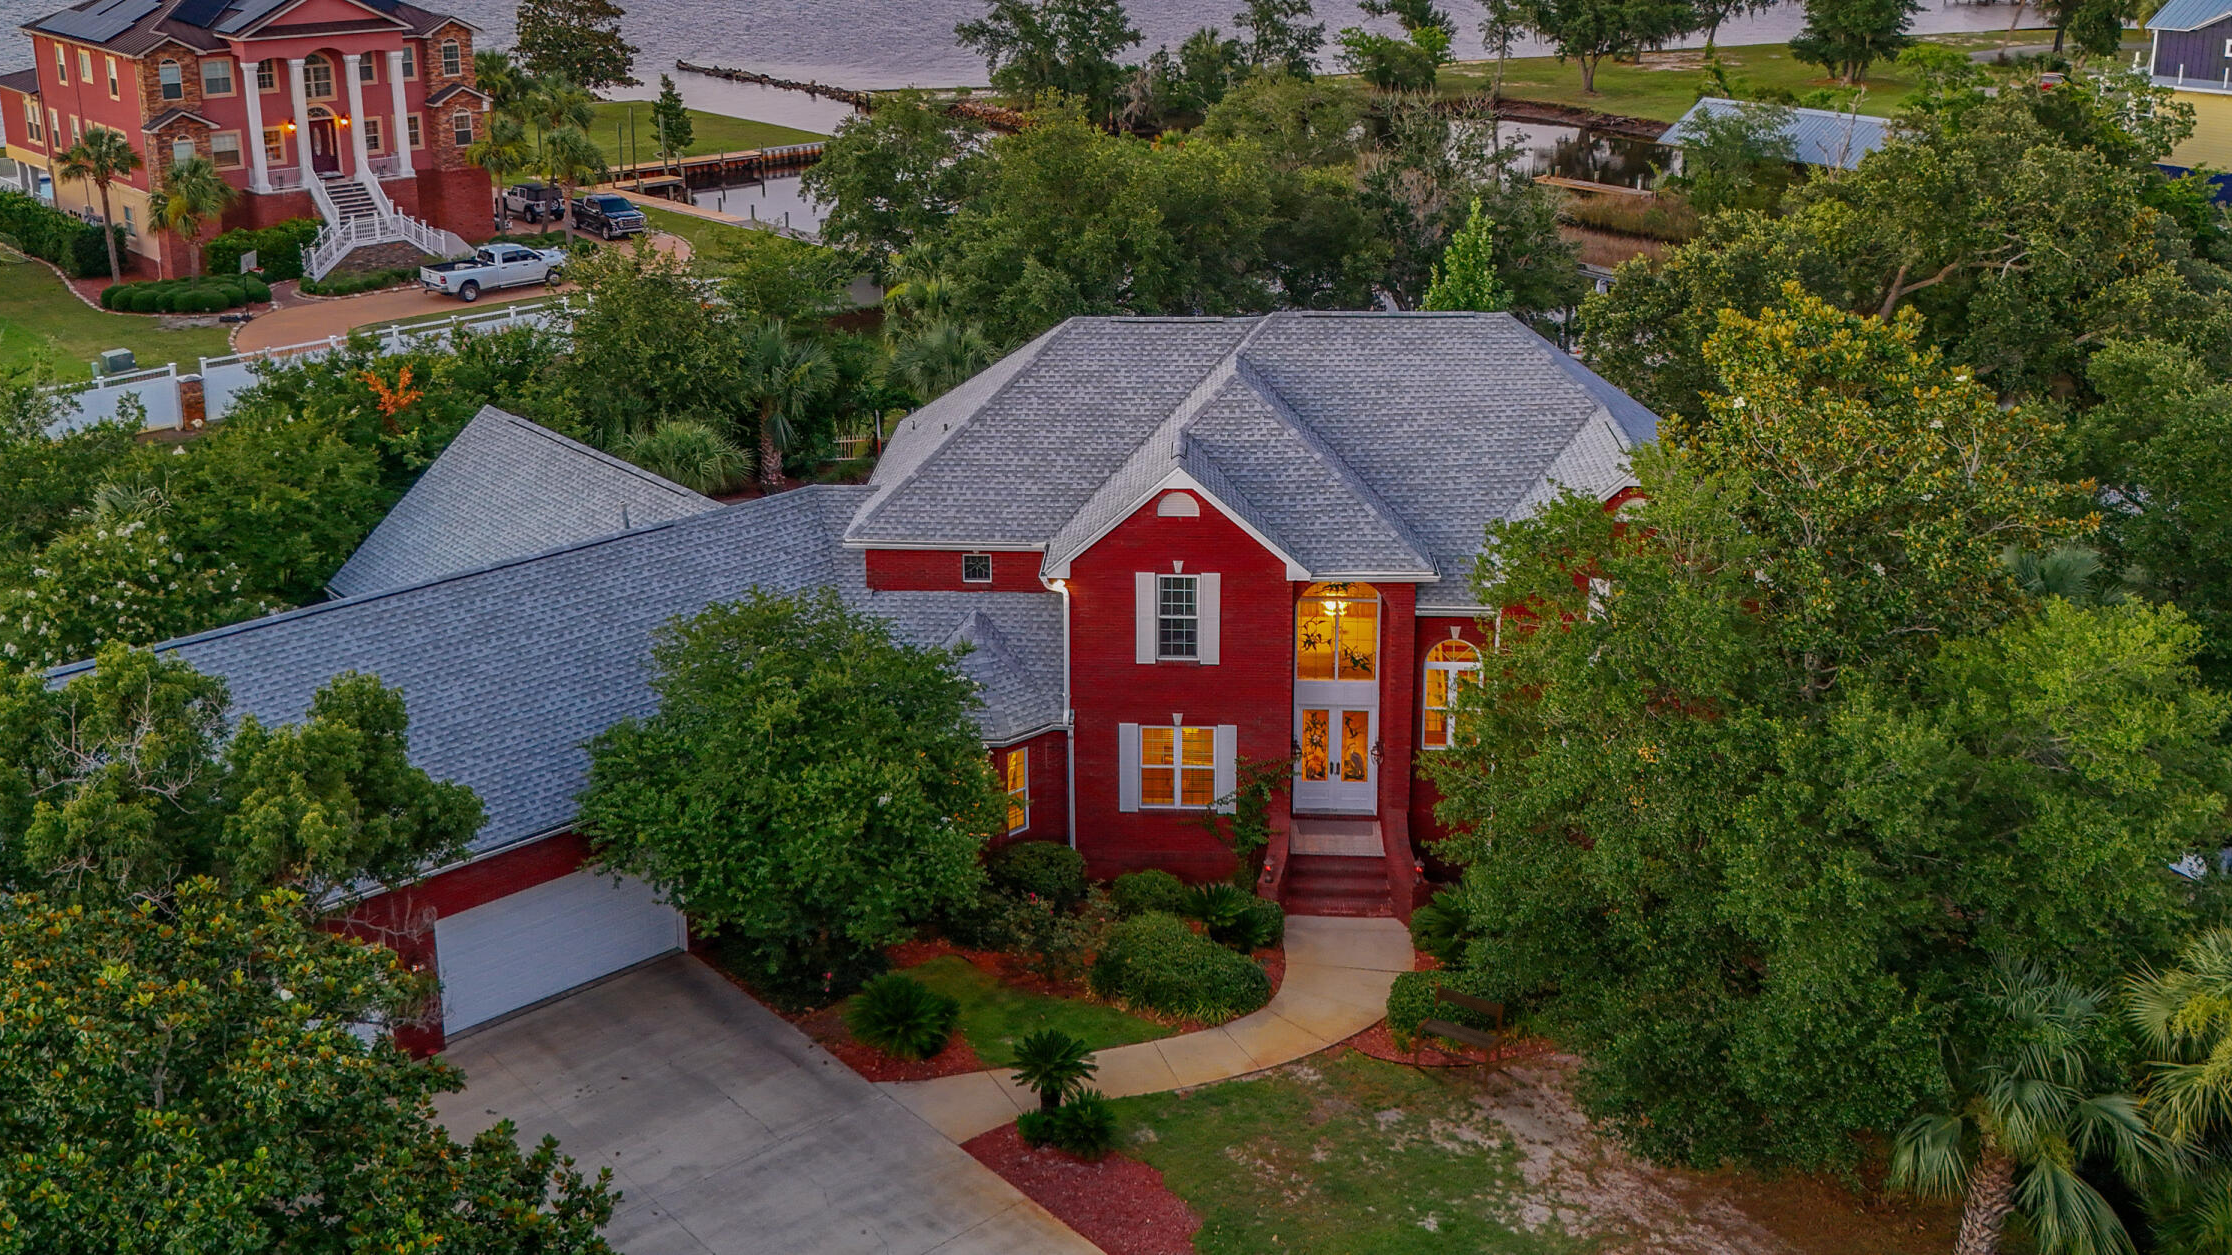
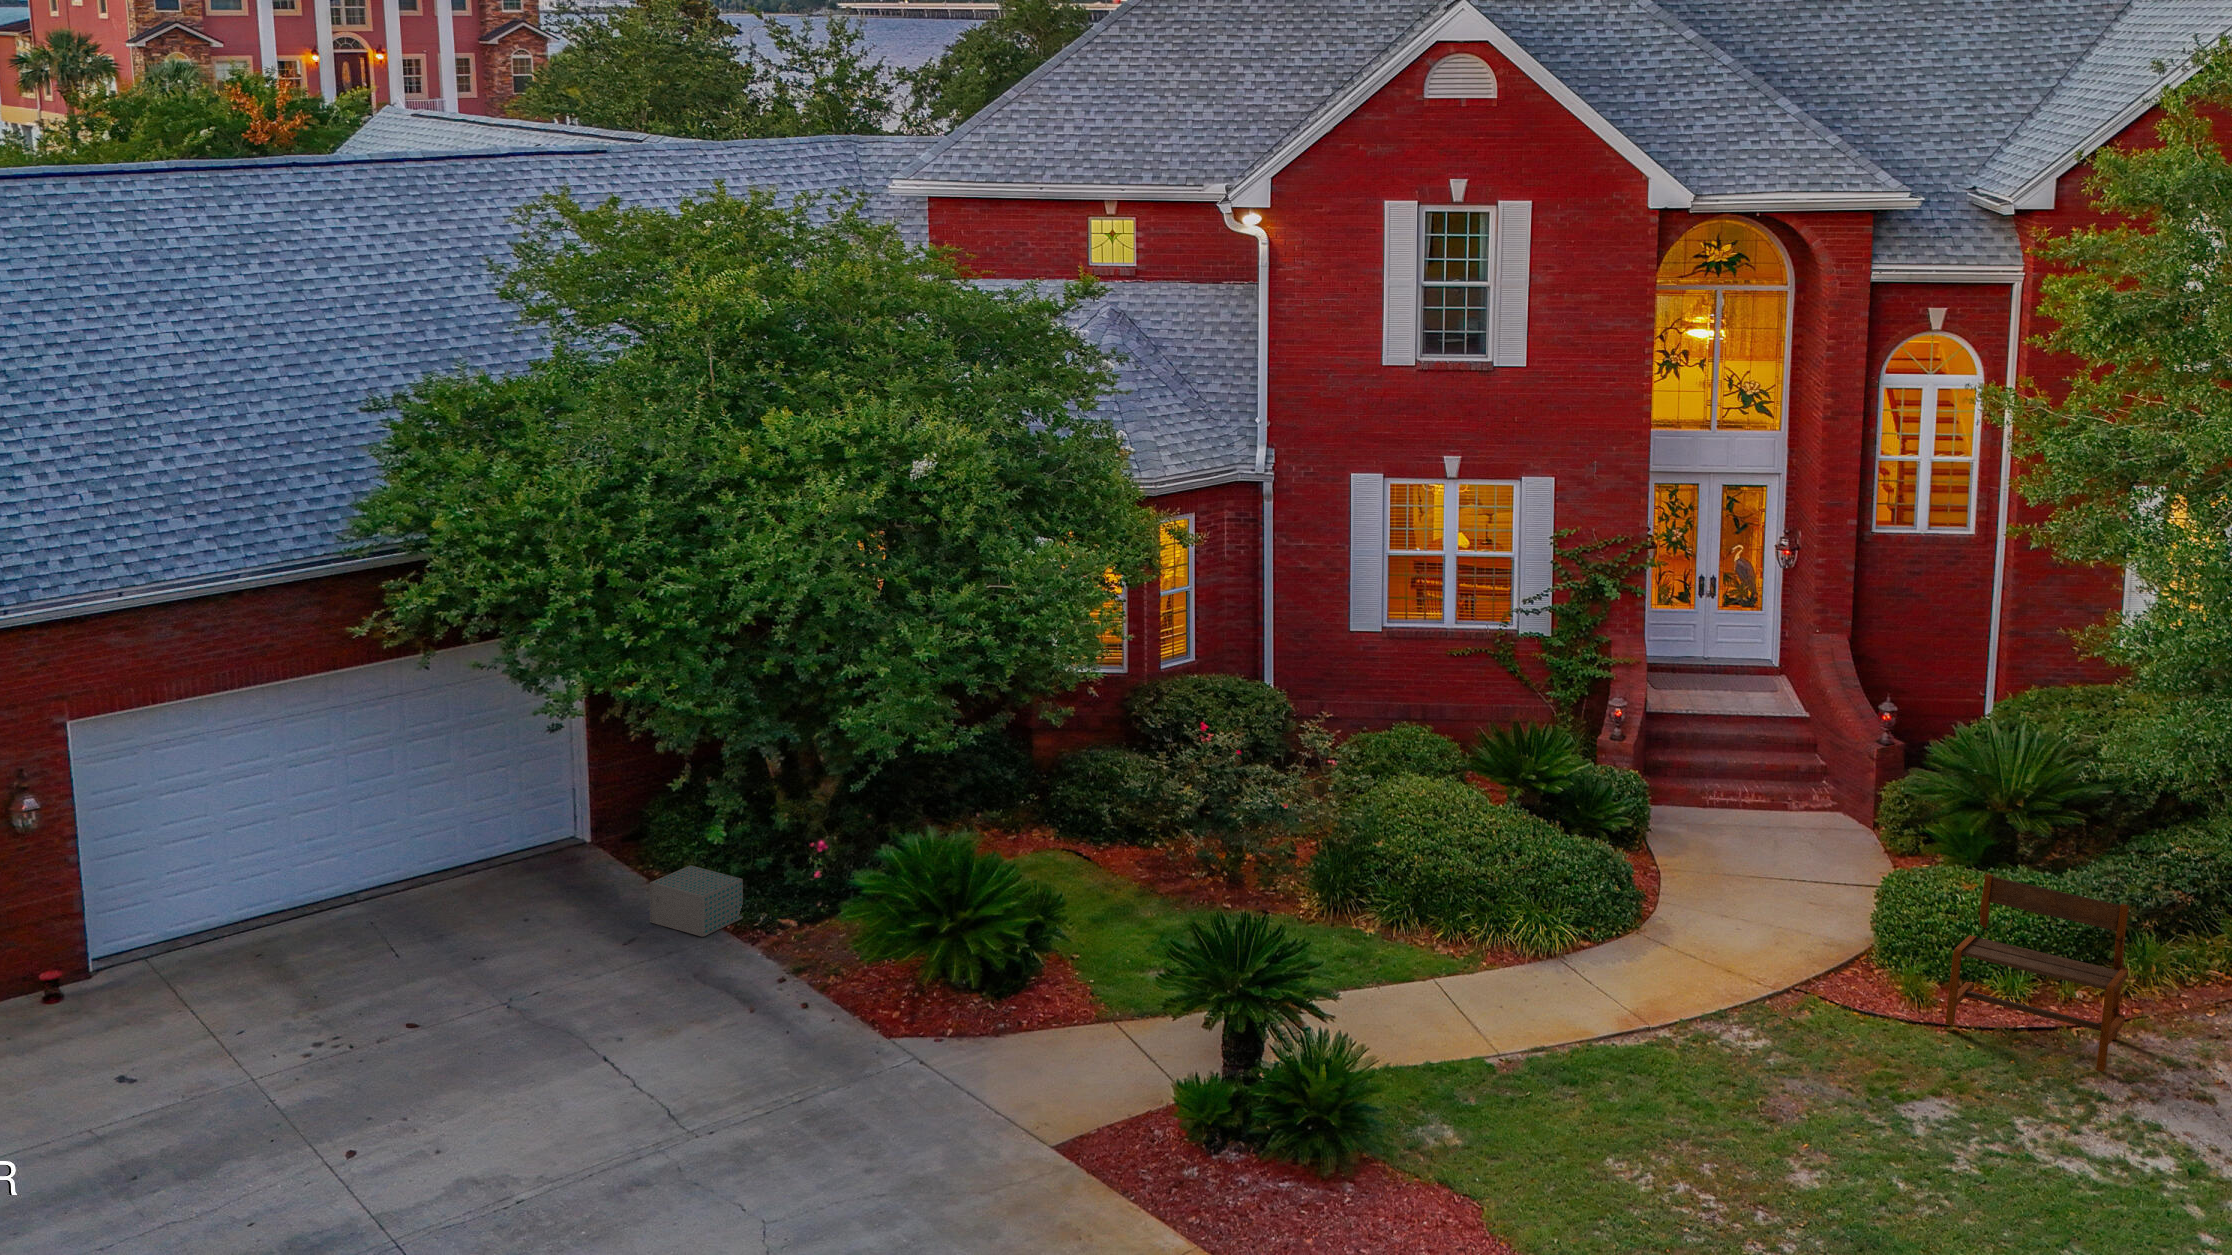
storage box: none [742,985,791,1028] -> present [650,865,743,937]

